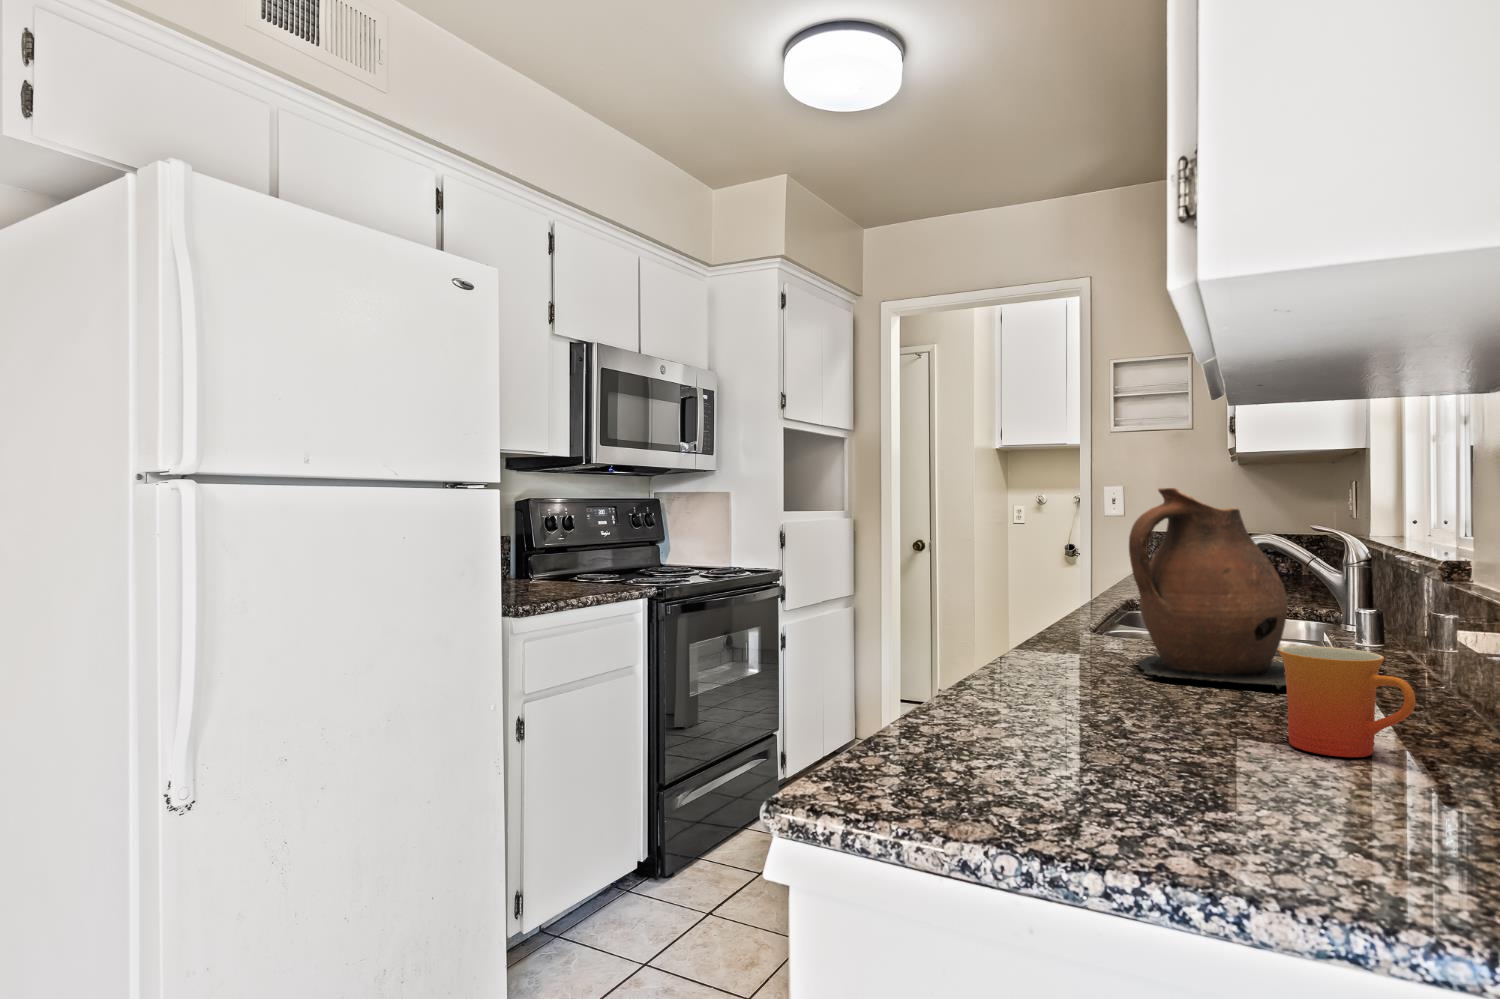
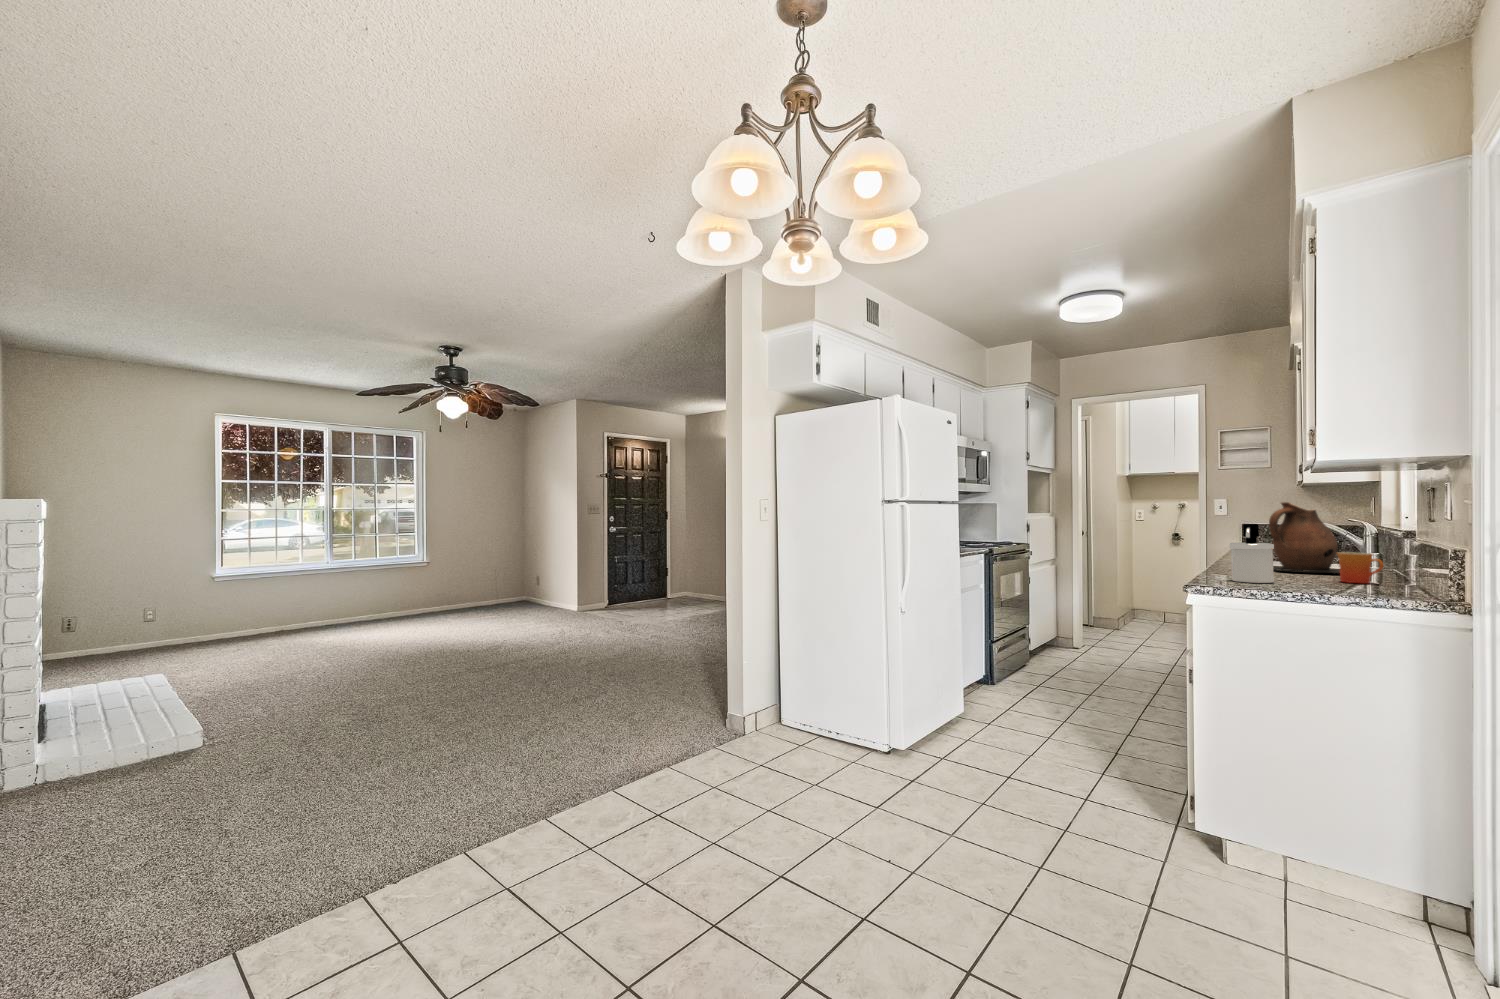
soap dispenser: none [966,558,1091,769] -> present [1229,524,1274,583]

